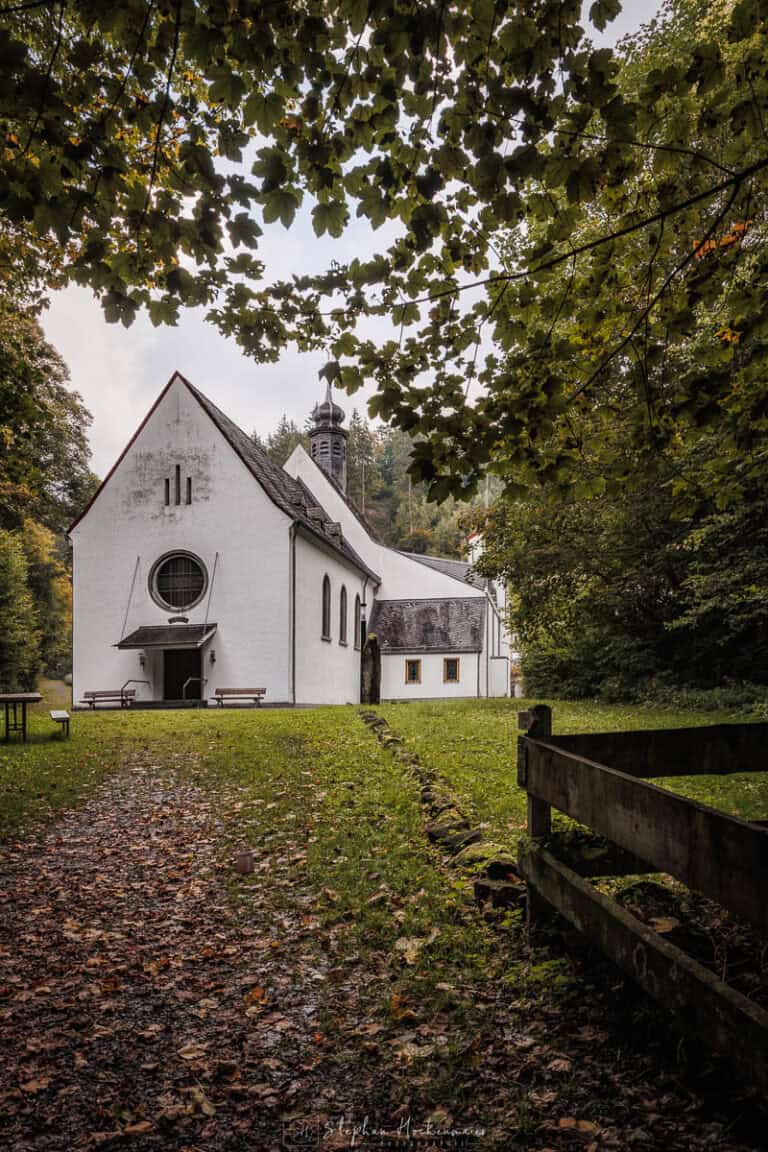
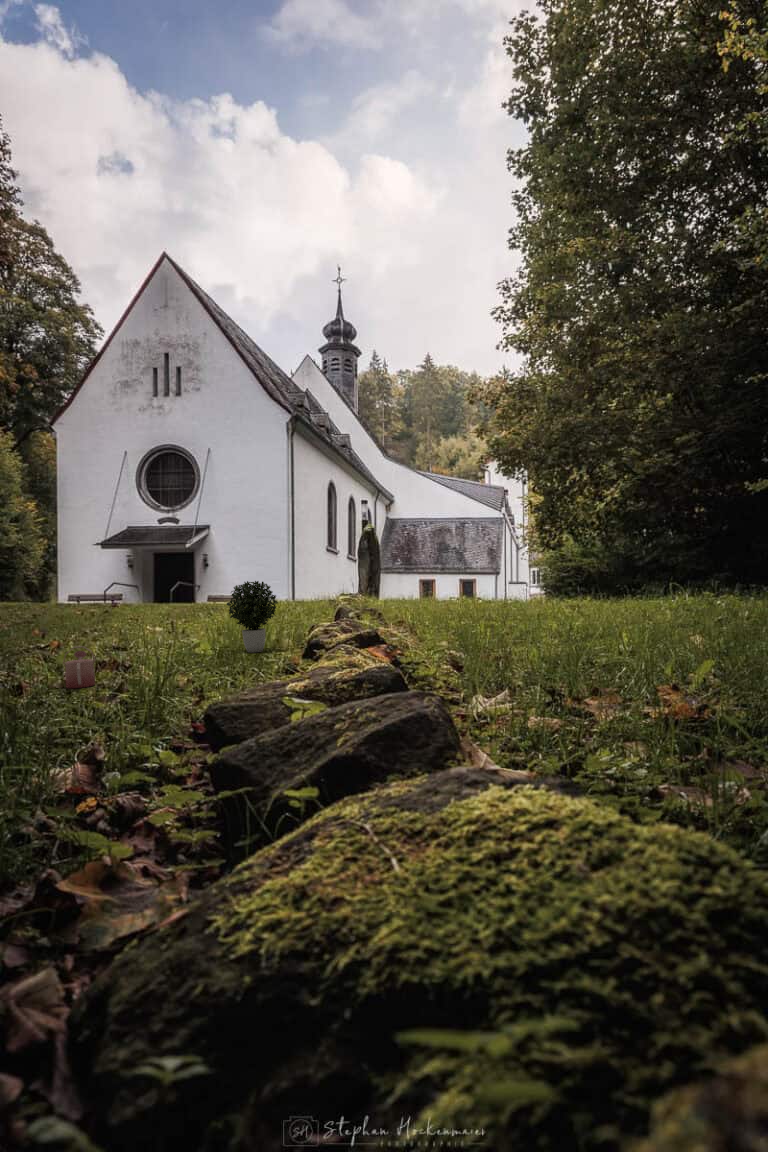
potted plant: none [314,768,349,822] -> present [227,581,278,653]

